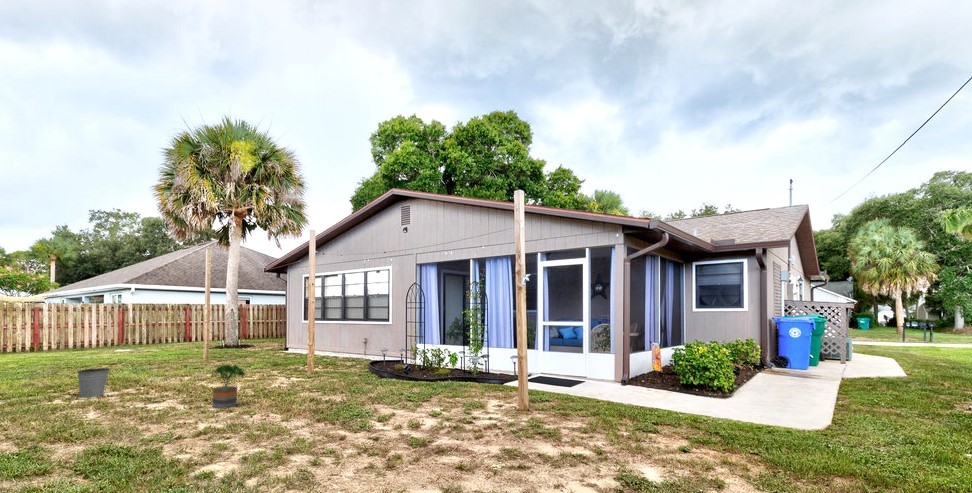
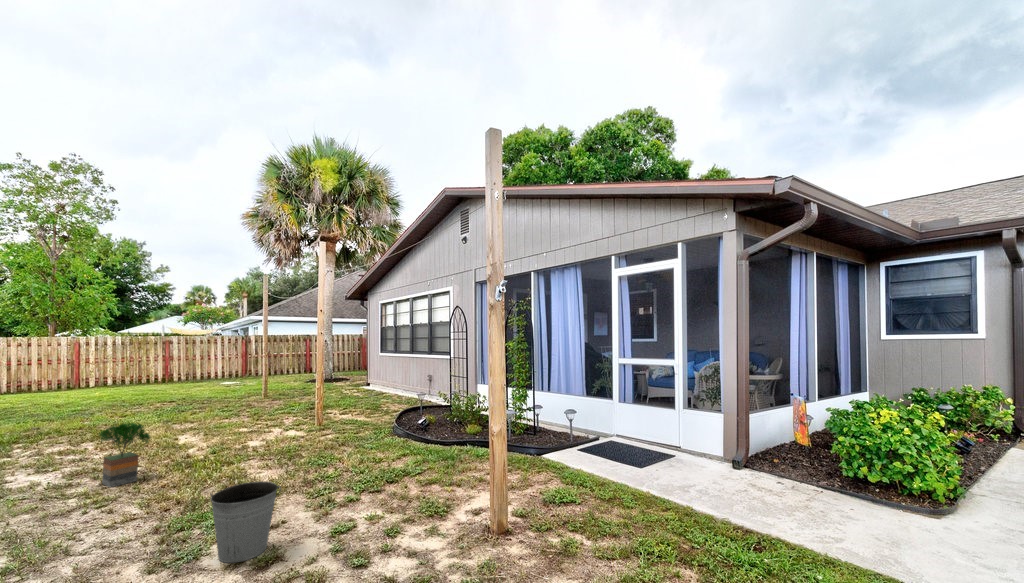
bucket: present [77,368,109,397] -> present [210,482,281,563]

